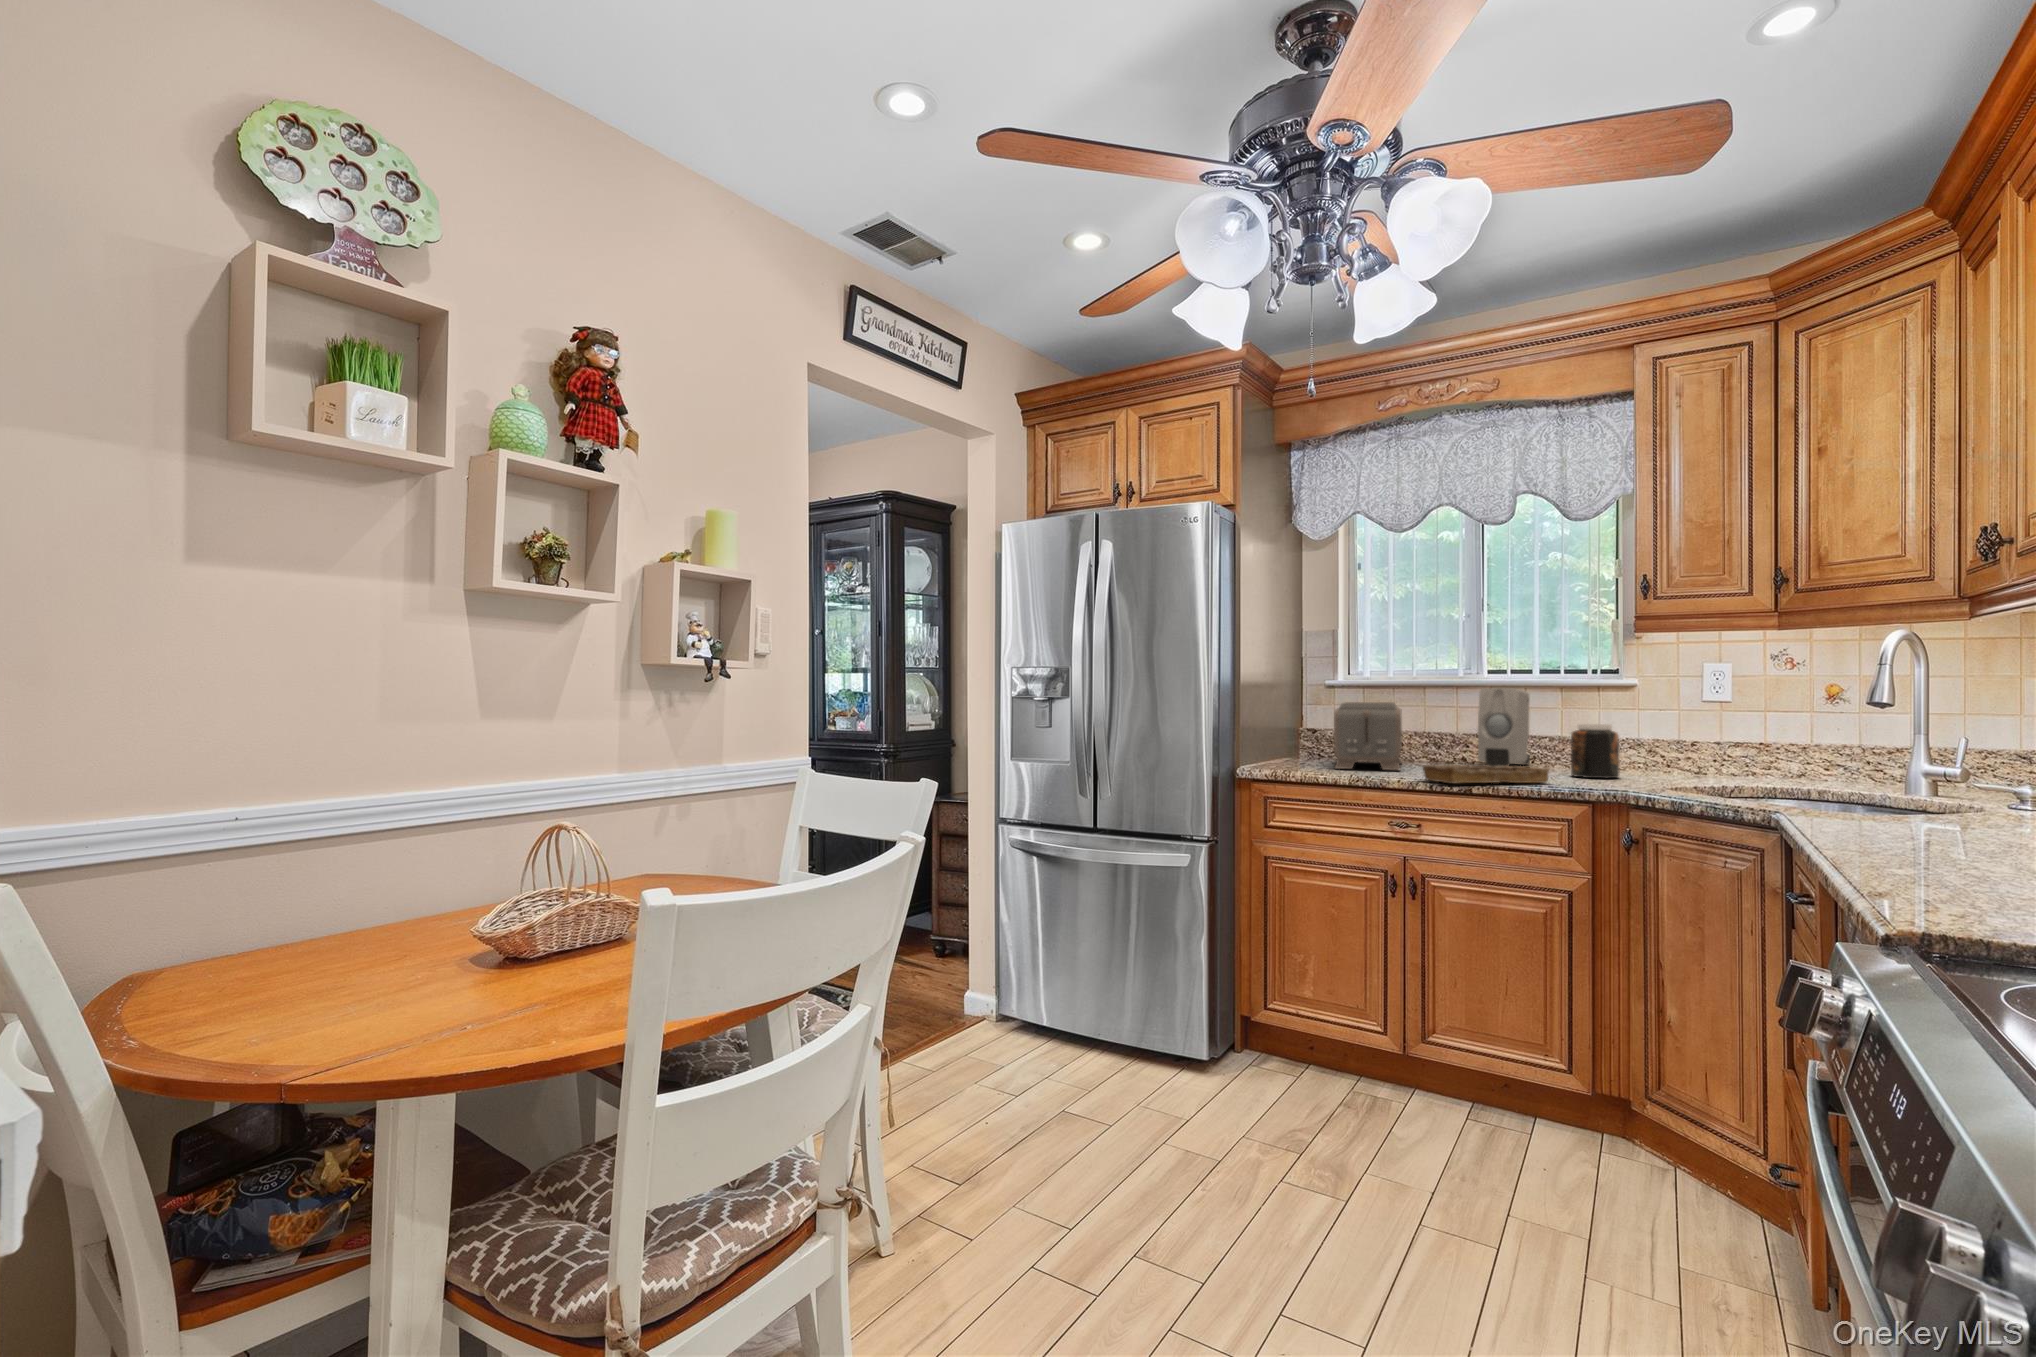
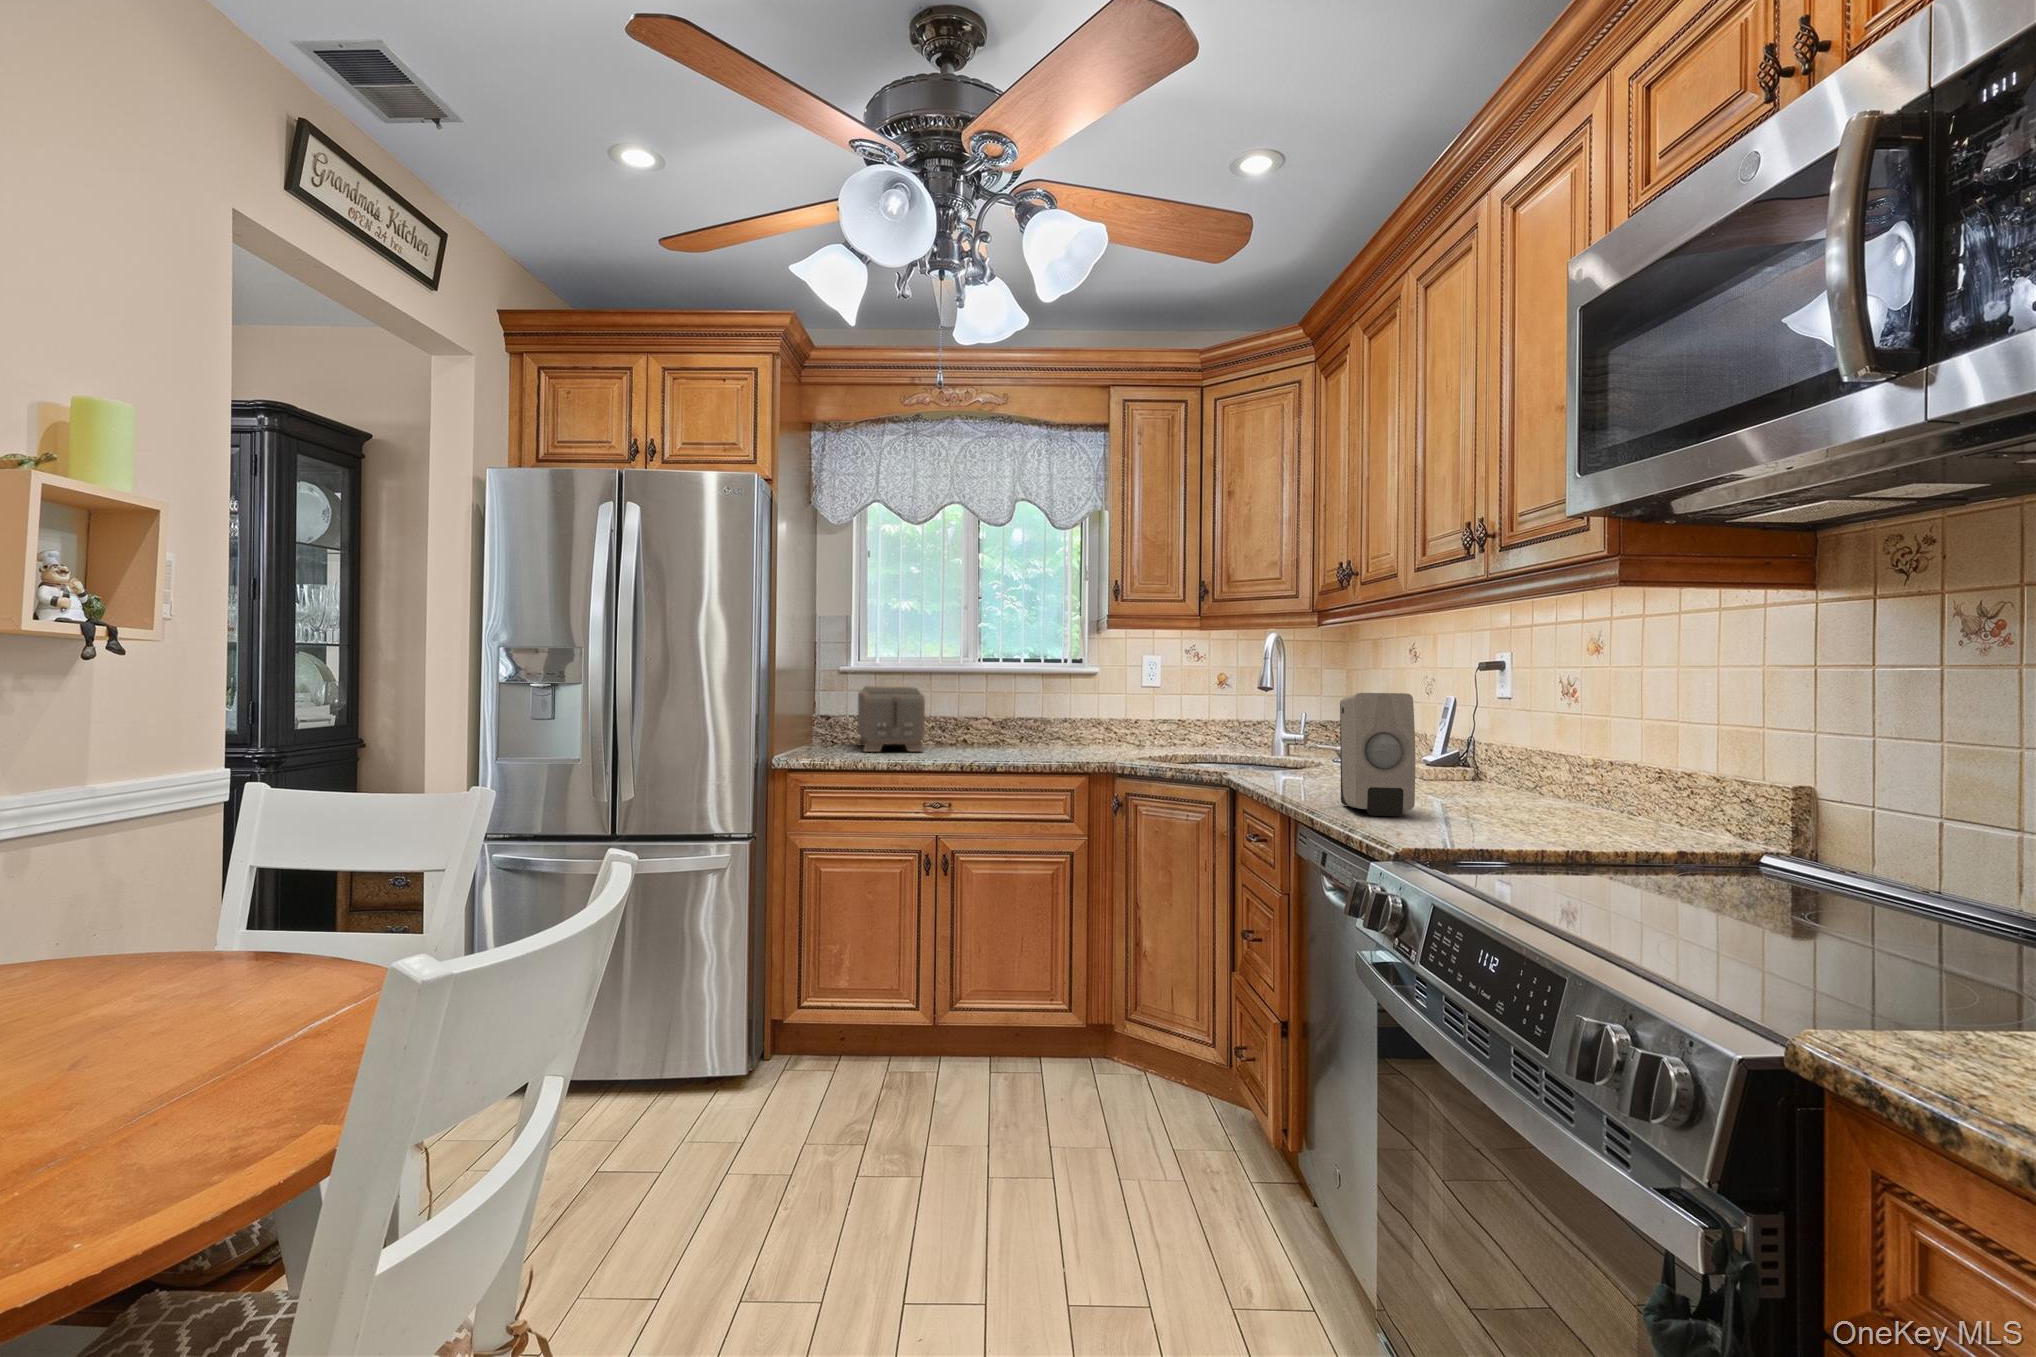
soap dispenser: present [1478,688,1530,767] -> present [1340,693,1415,816]
jar: present [1571,724,1620,778] -> none [1059,706,1094,752]
tray: present [1423,765,1549,784] -> none [950,744,1059,762]

